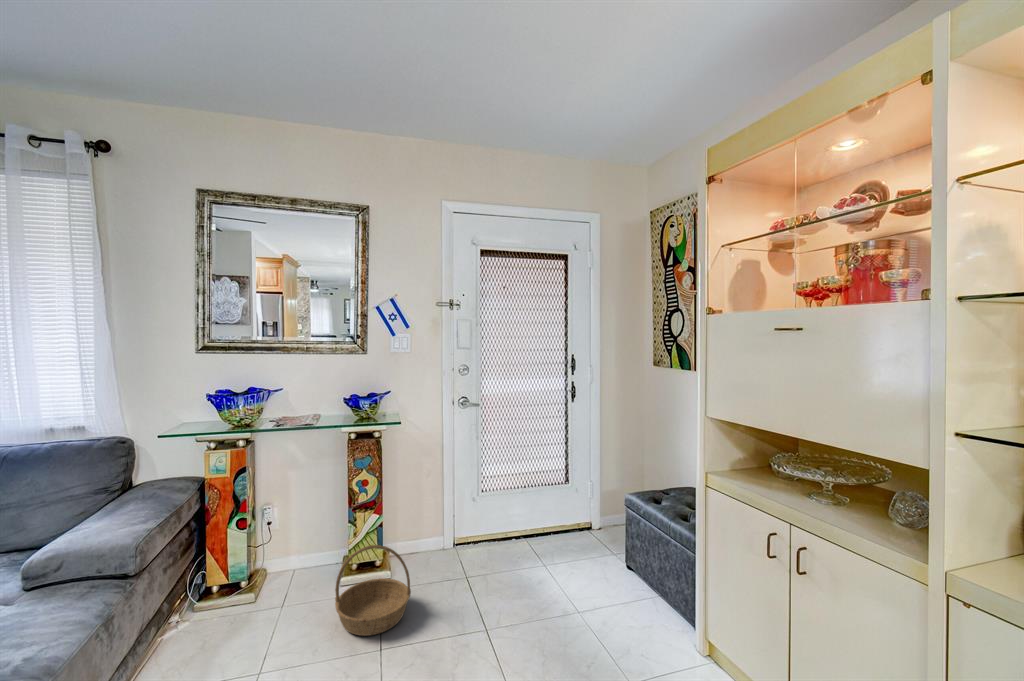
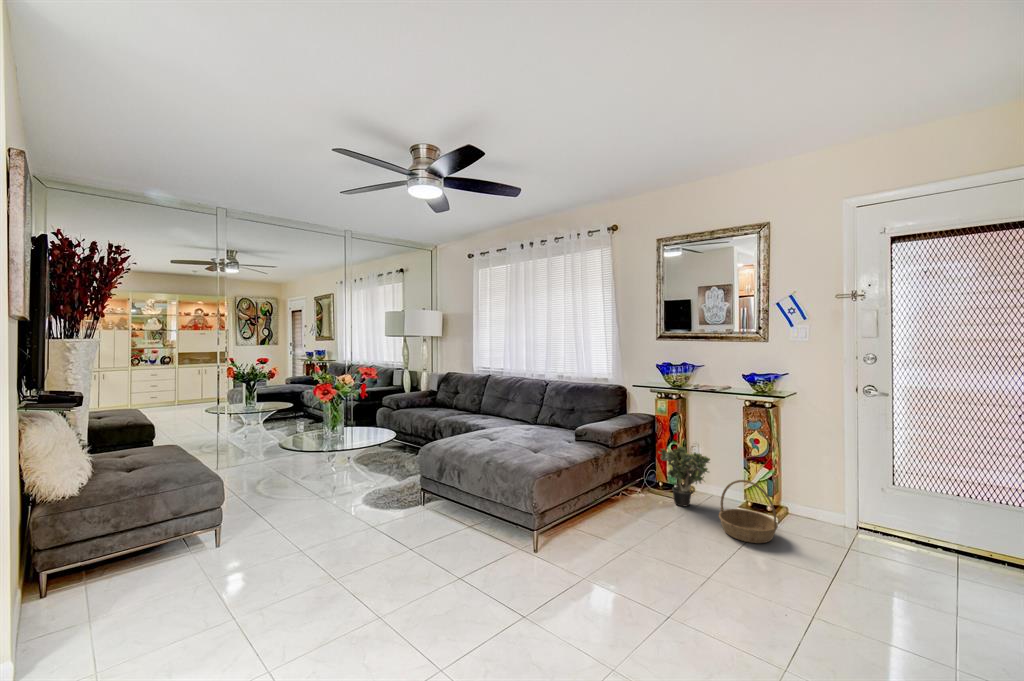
potted plant: none [220,520,305,618] -> present [659,447,710,506]

